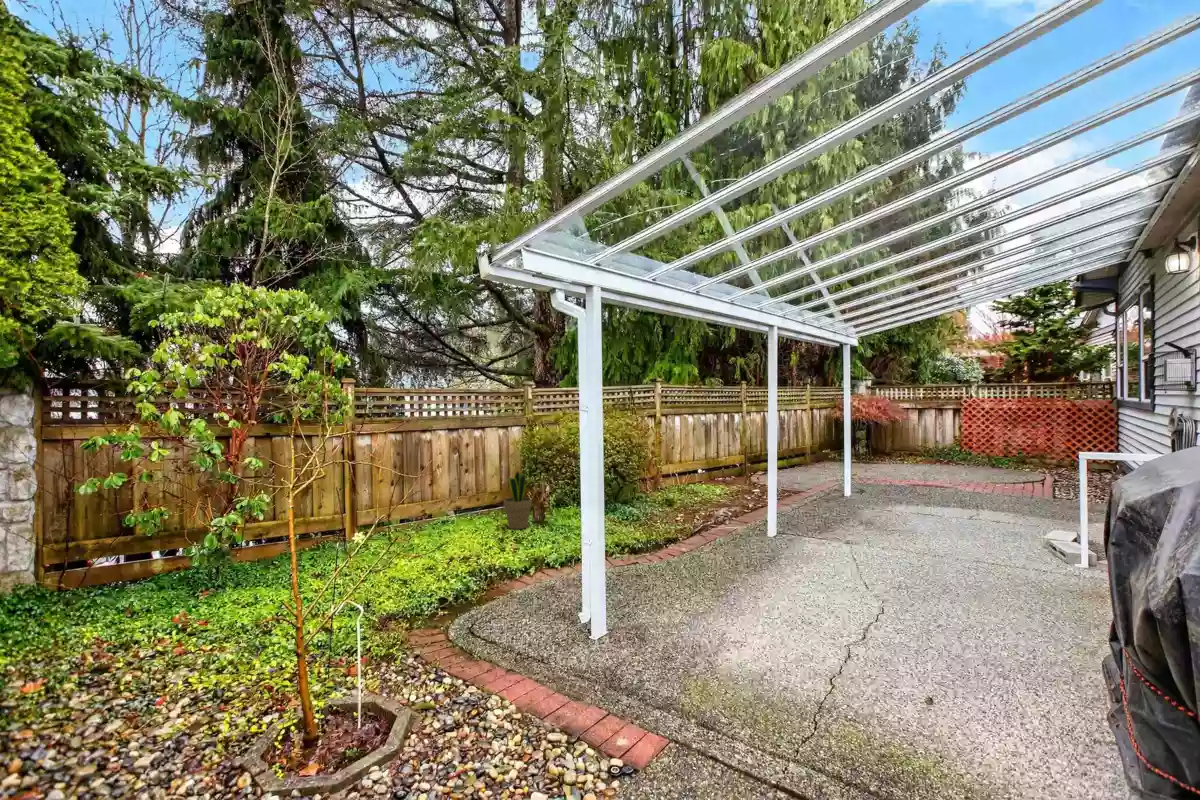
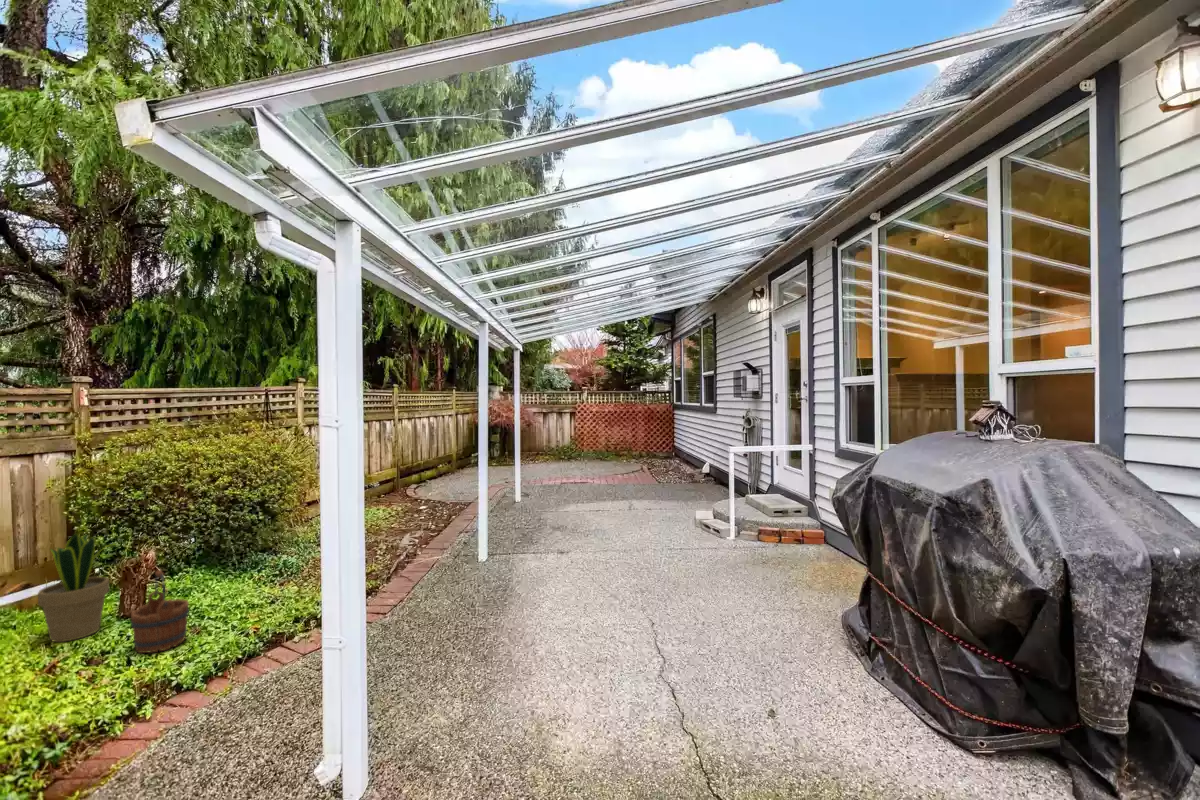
wooden bucket: none [535,497,562,544] -> present [131,570,189,653]

